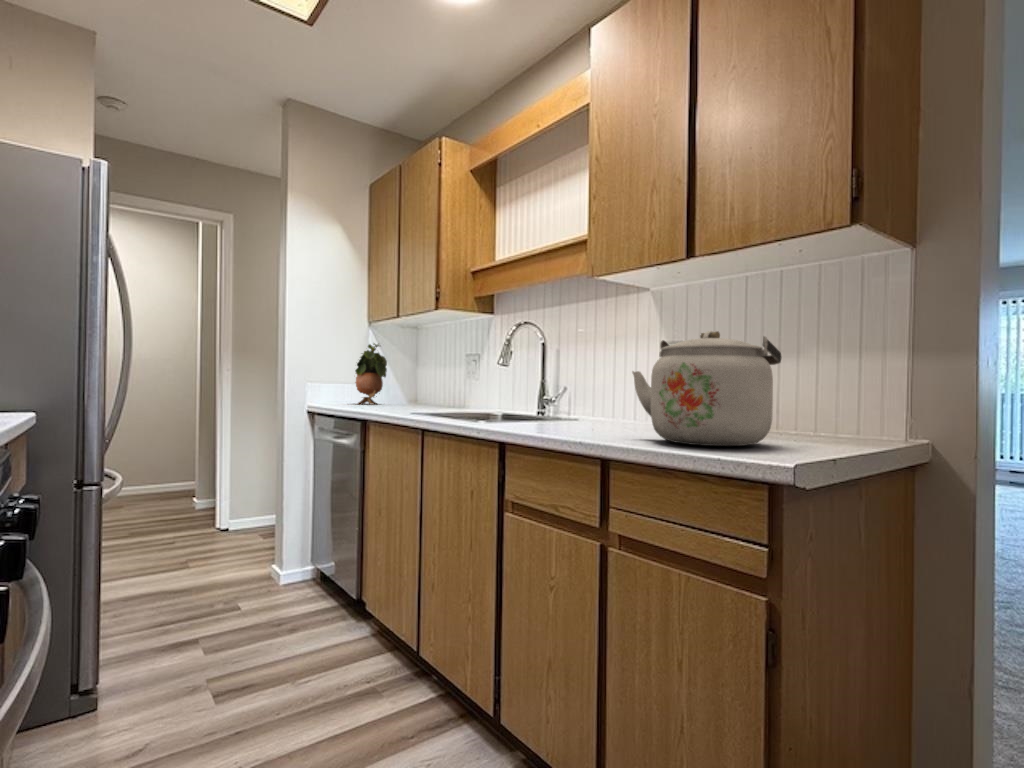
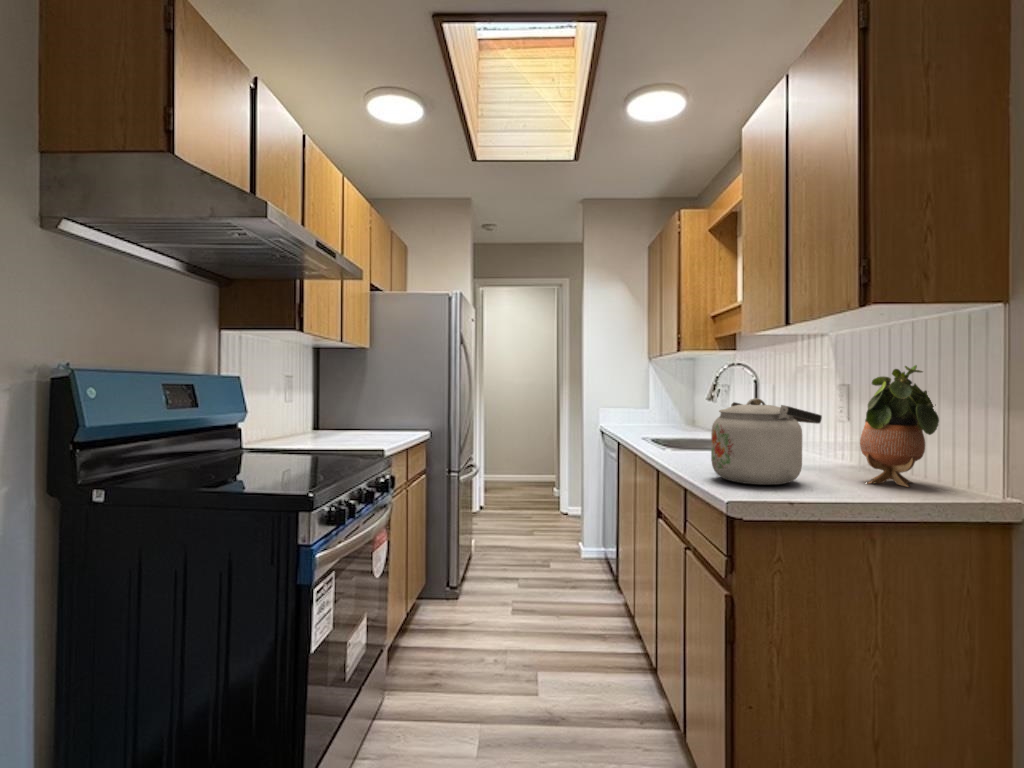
potted plant: present [355,343,387,404] -> present [860,365,939,487]

